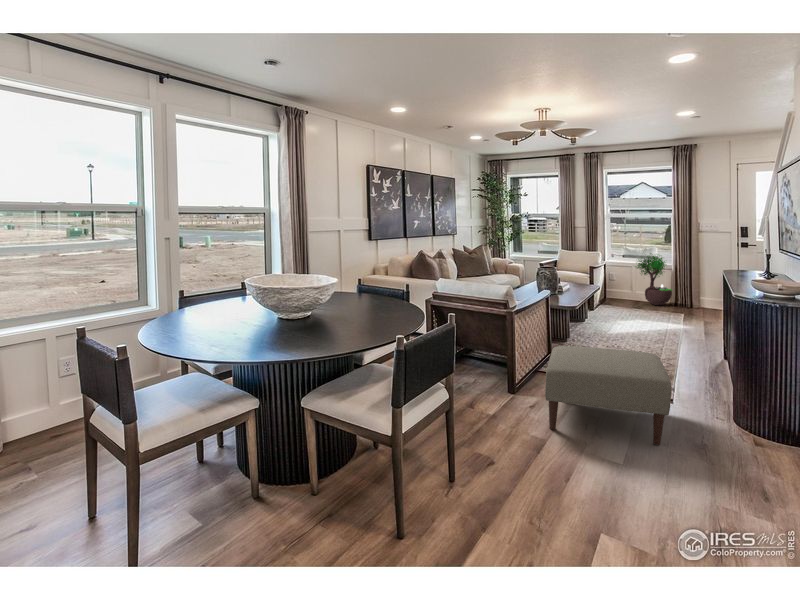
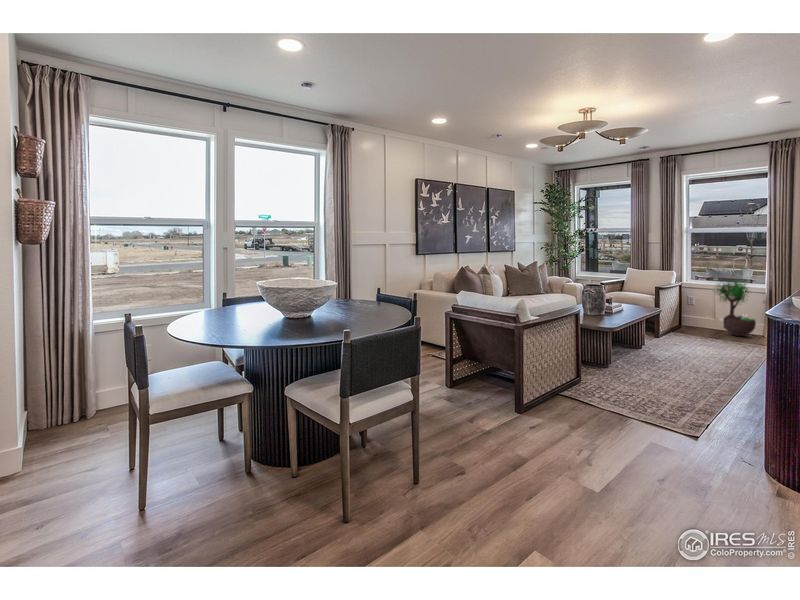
ottoman: present [545,346,671,445] -> none [534,368,669,479]

